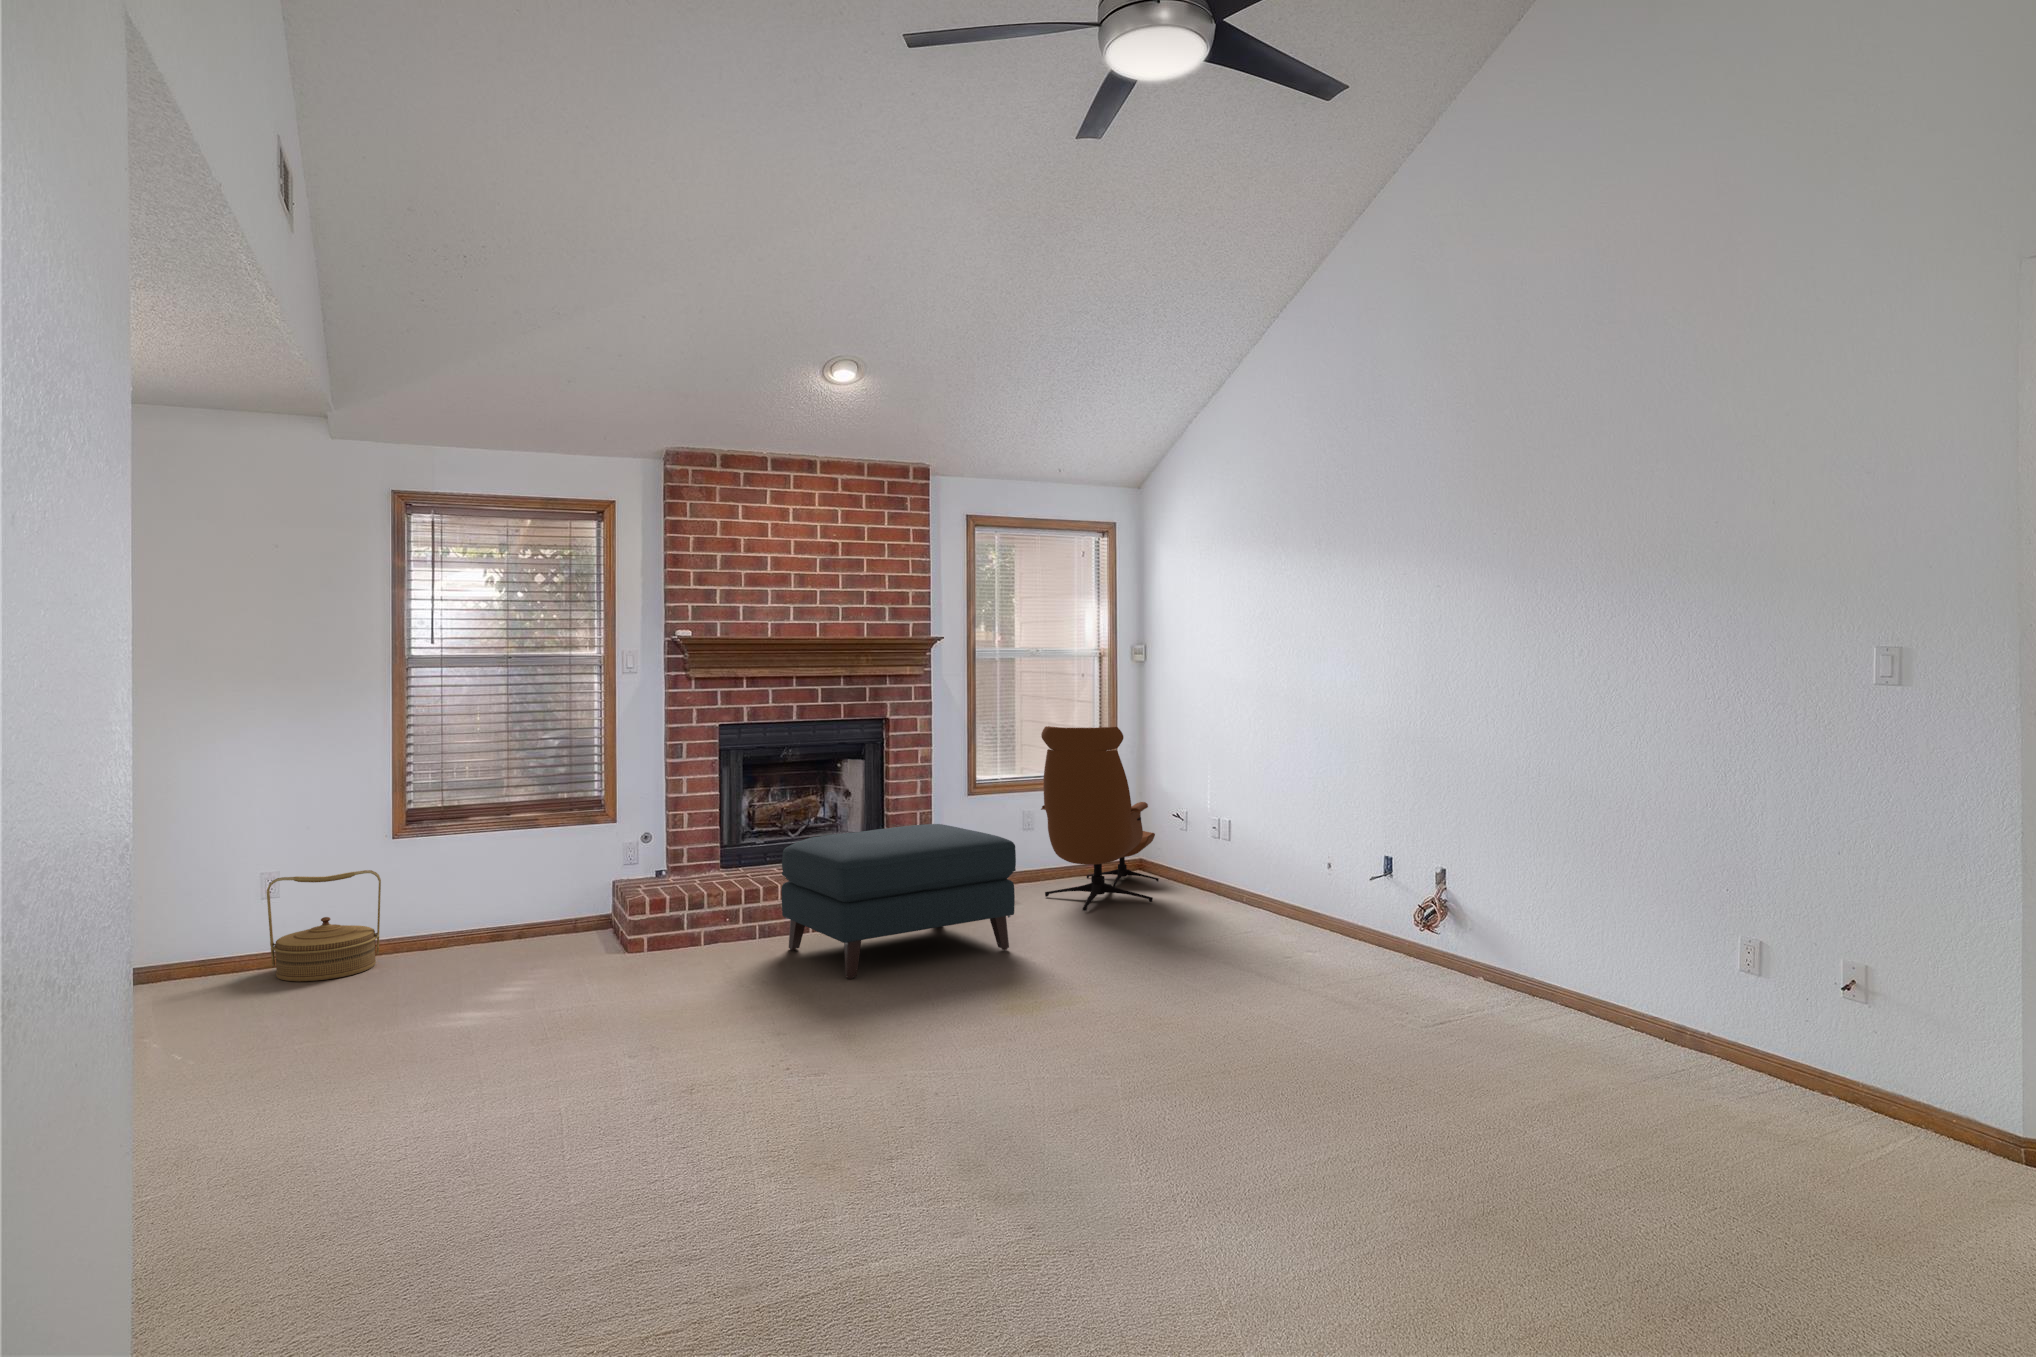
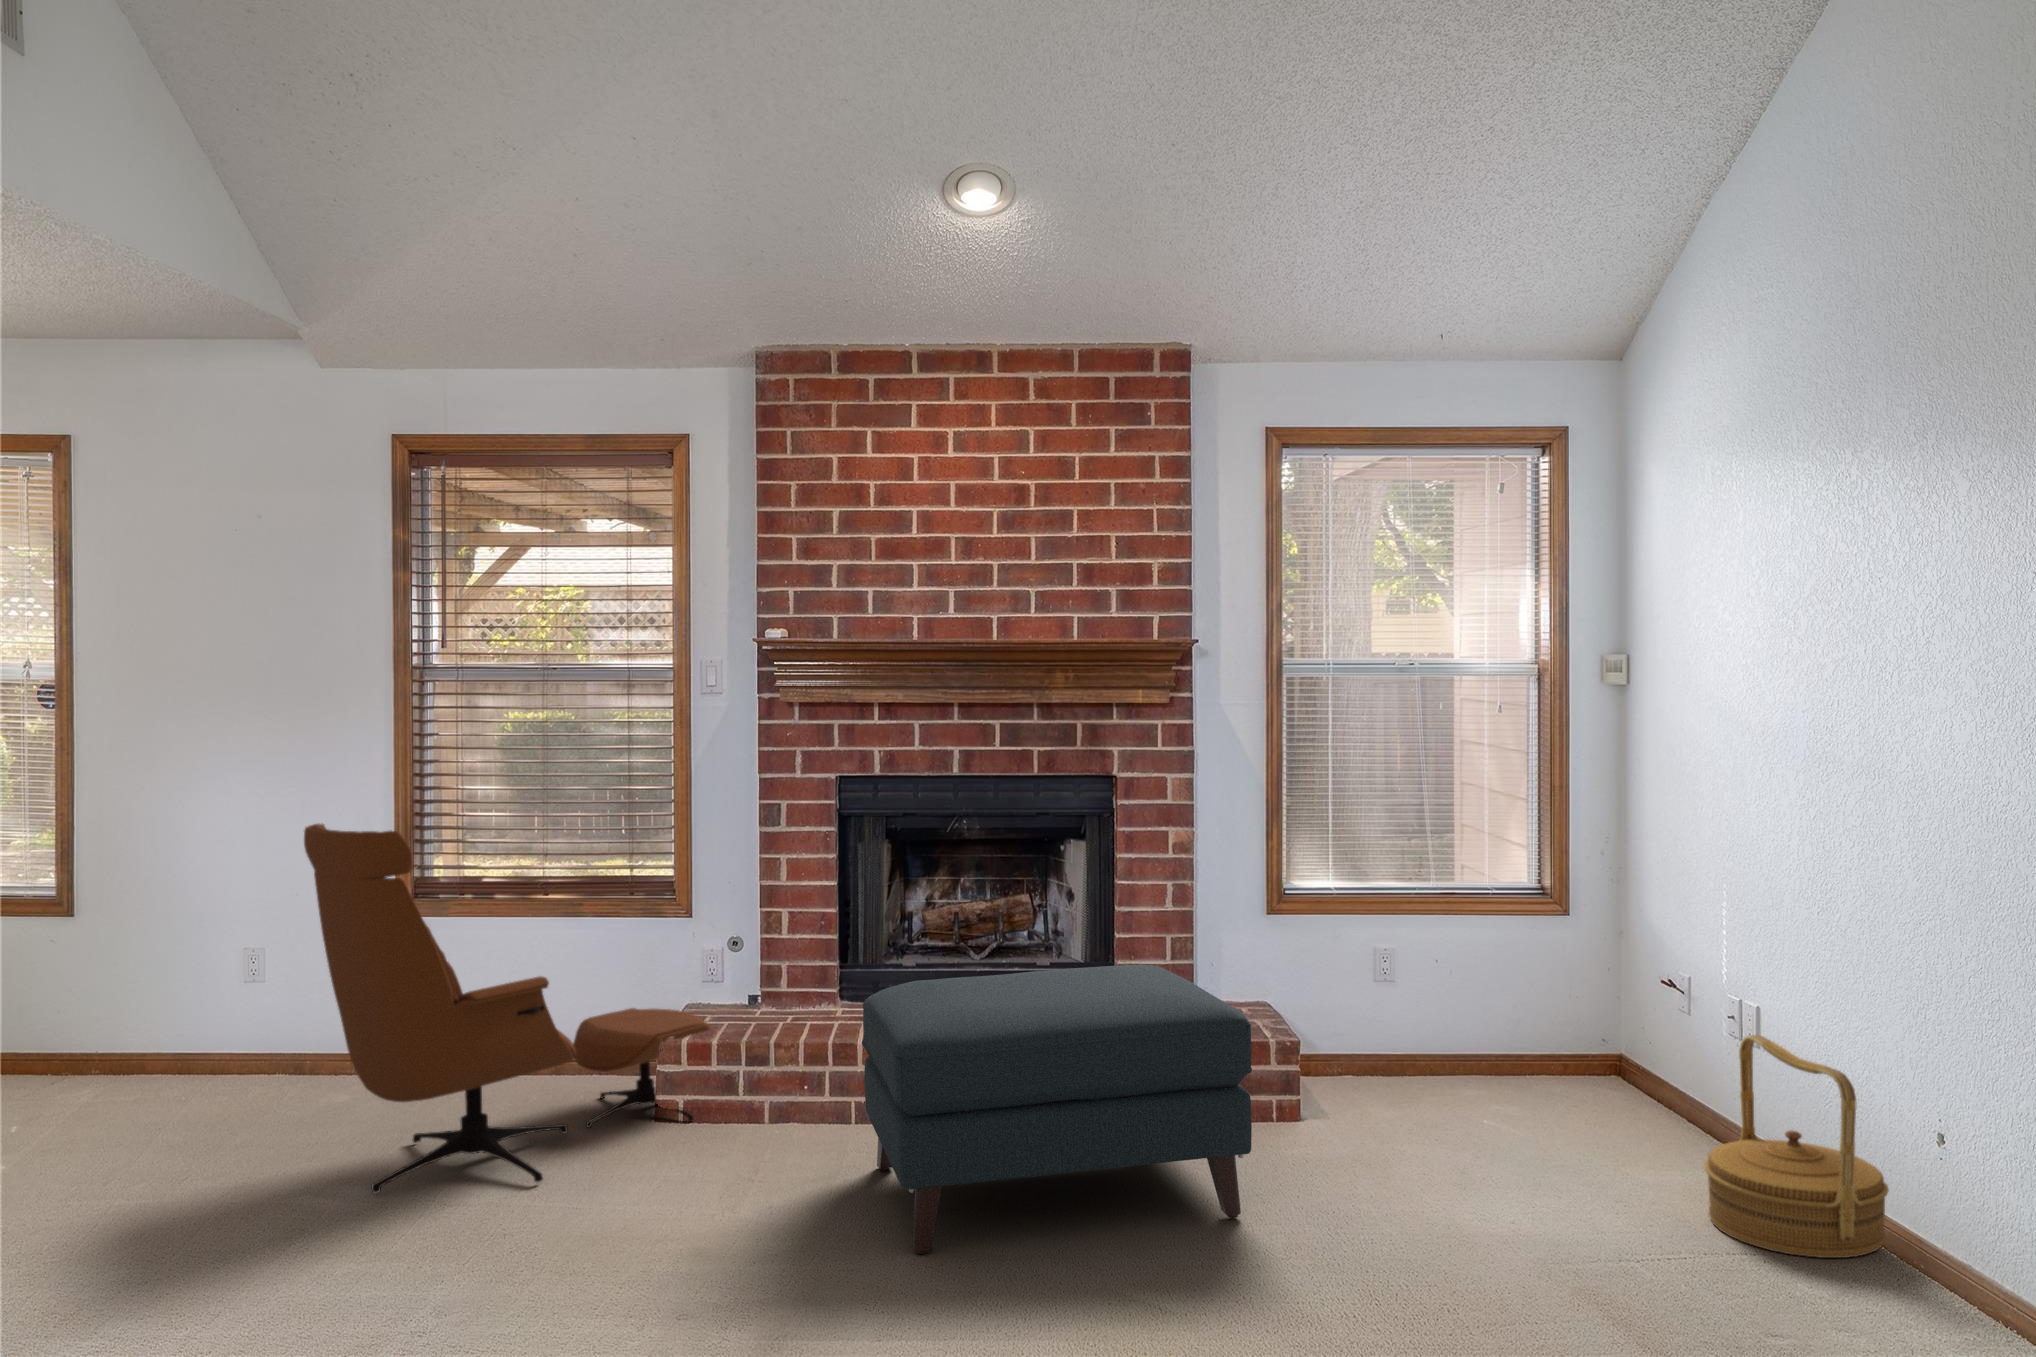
lounge chair: present [1041,726,1159,911] -> present [304,824,711,1193]
woven basket: present [267,870,381,982] -> present [1705,1035,1889,1258]

